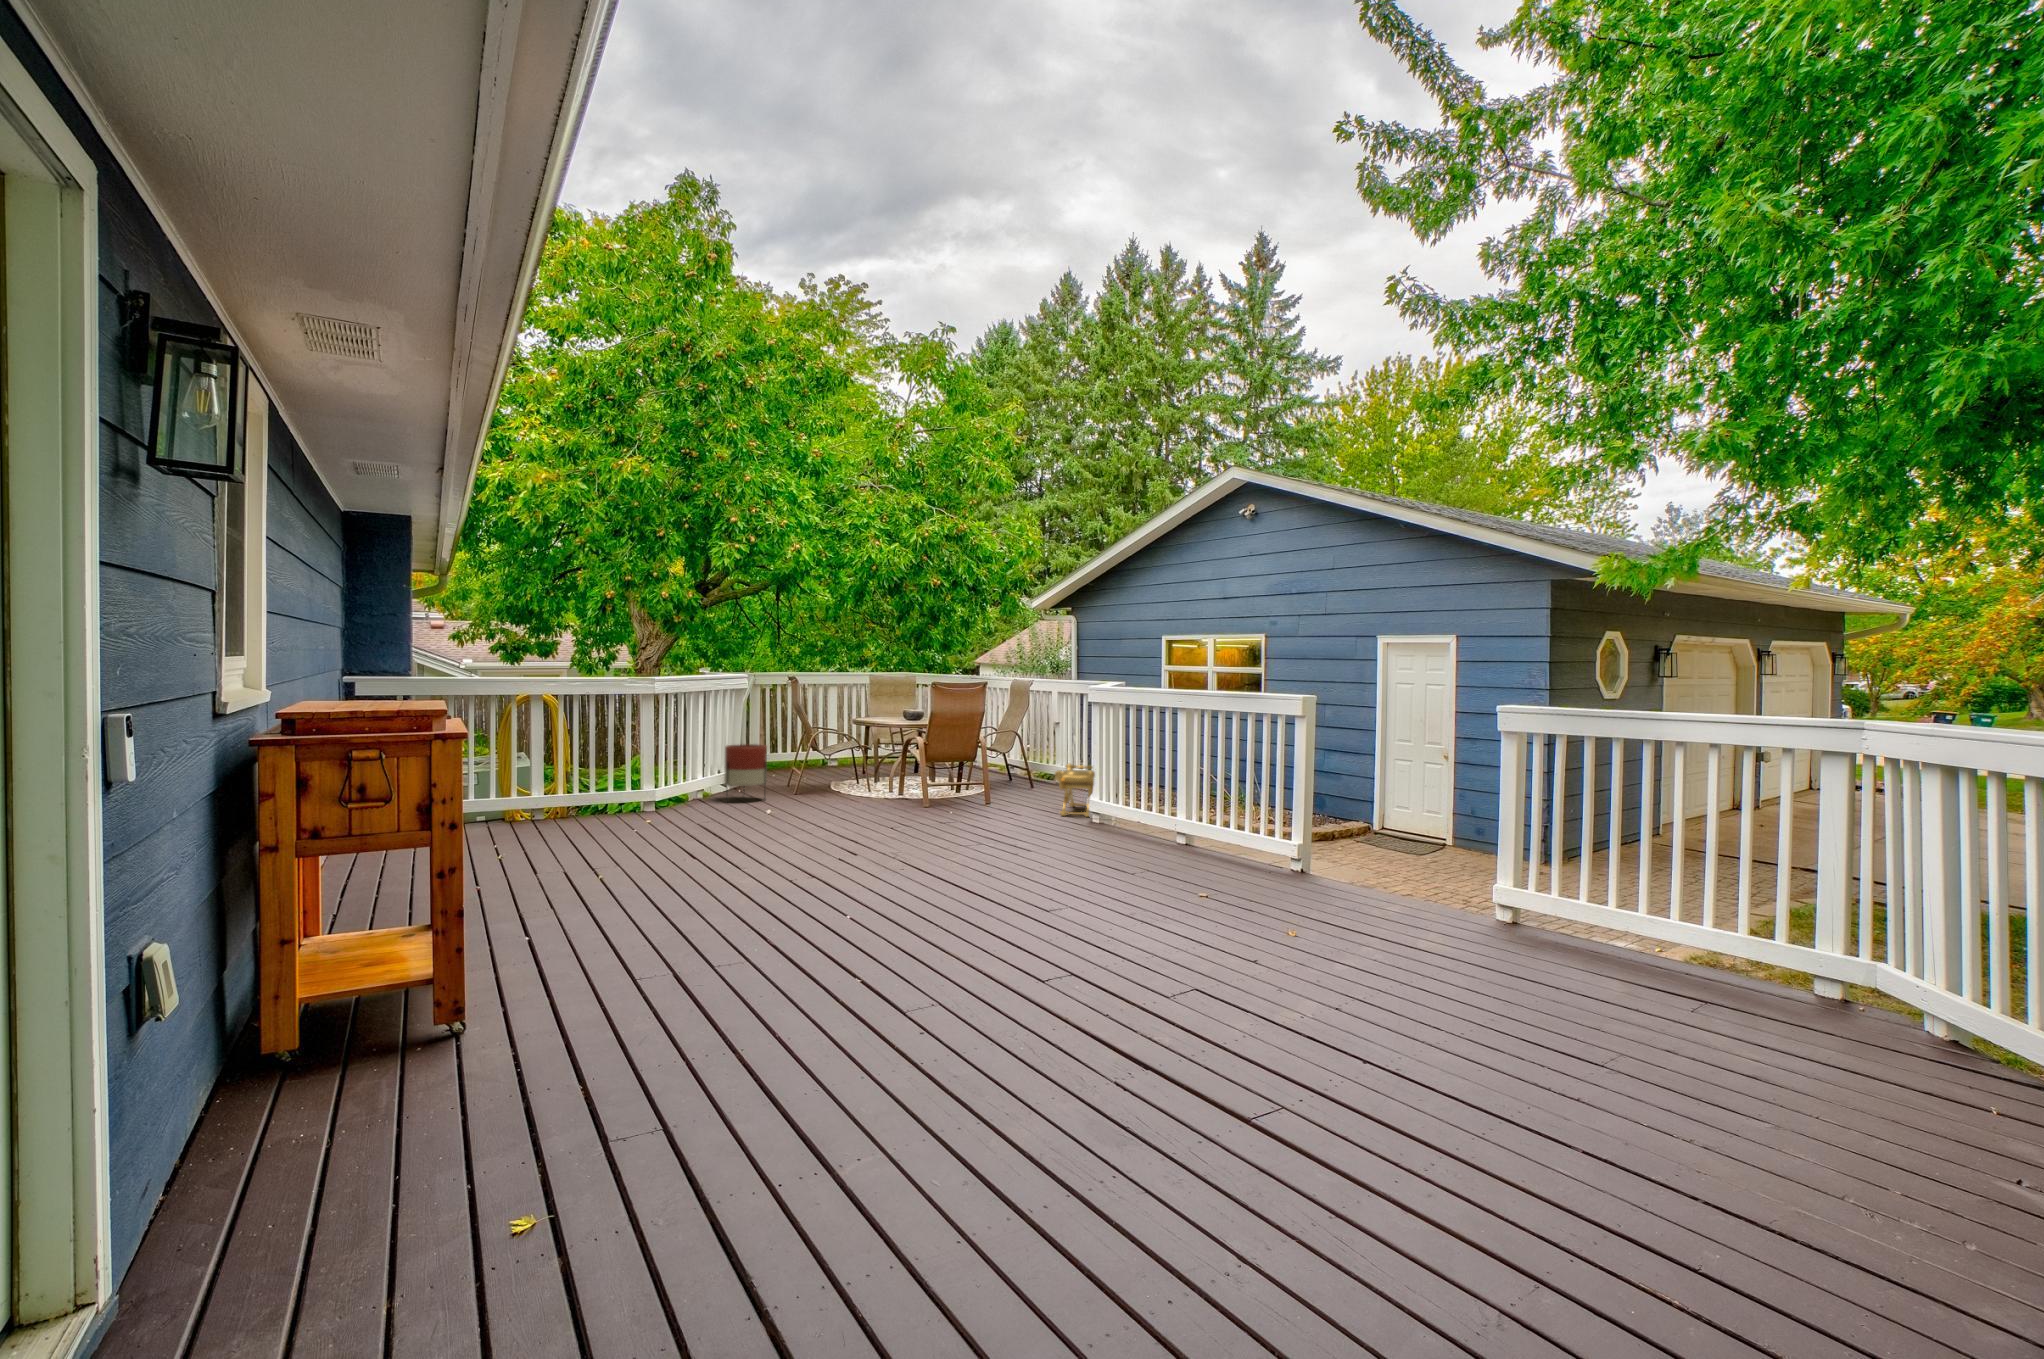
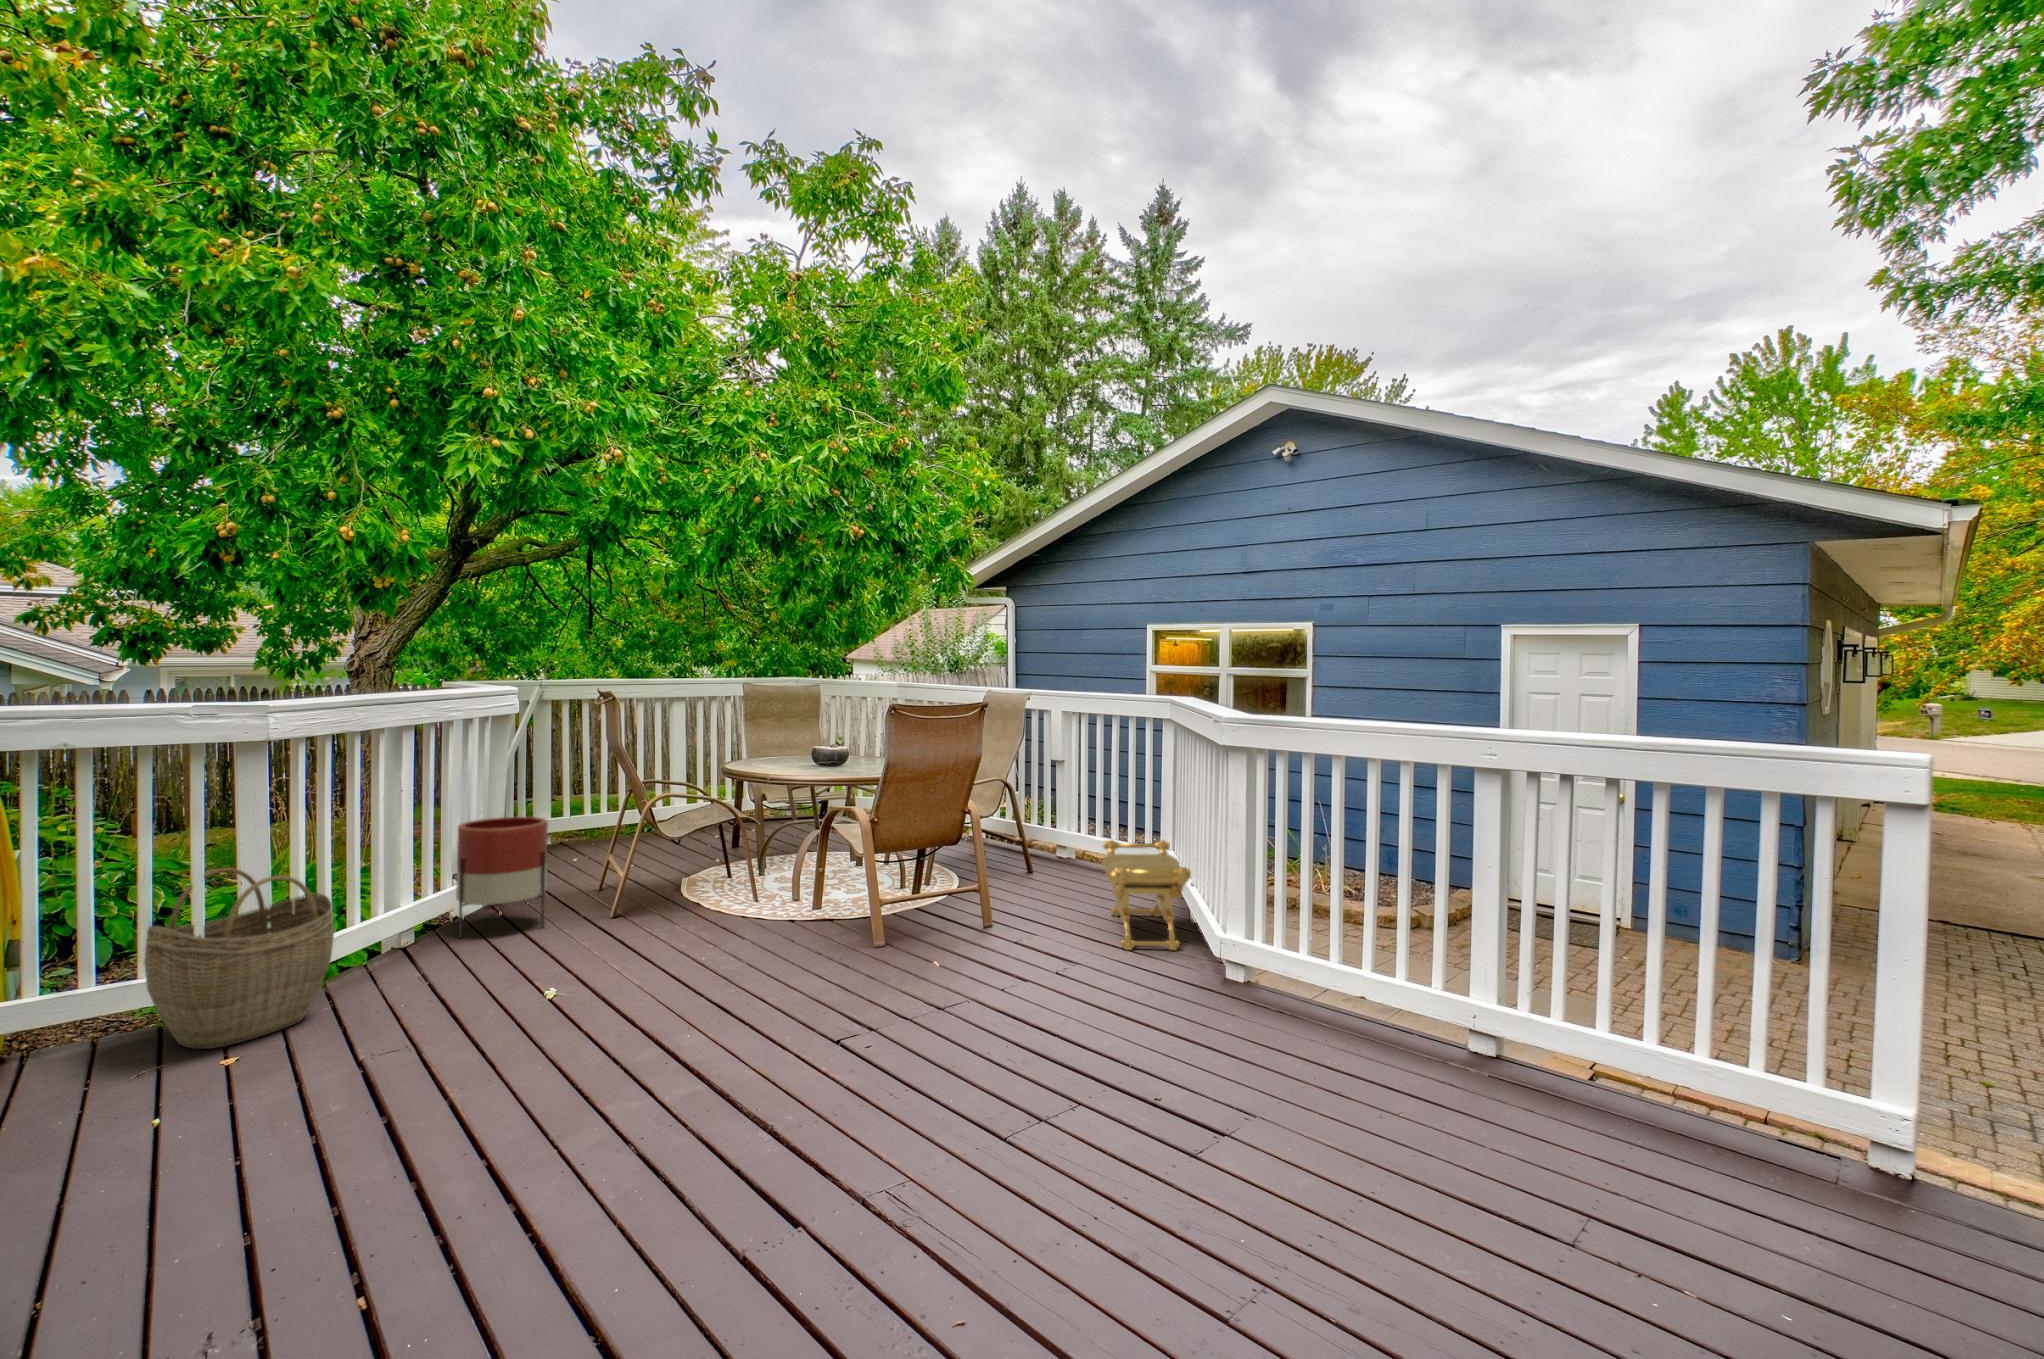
woven basket: none [619,751,685,823] -> present [144,868,334,1049]

